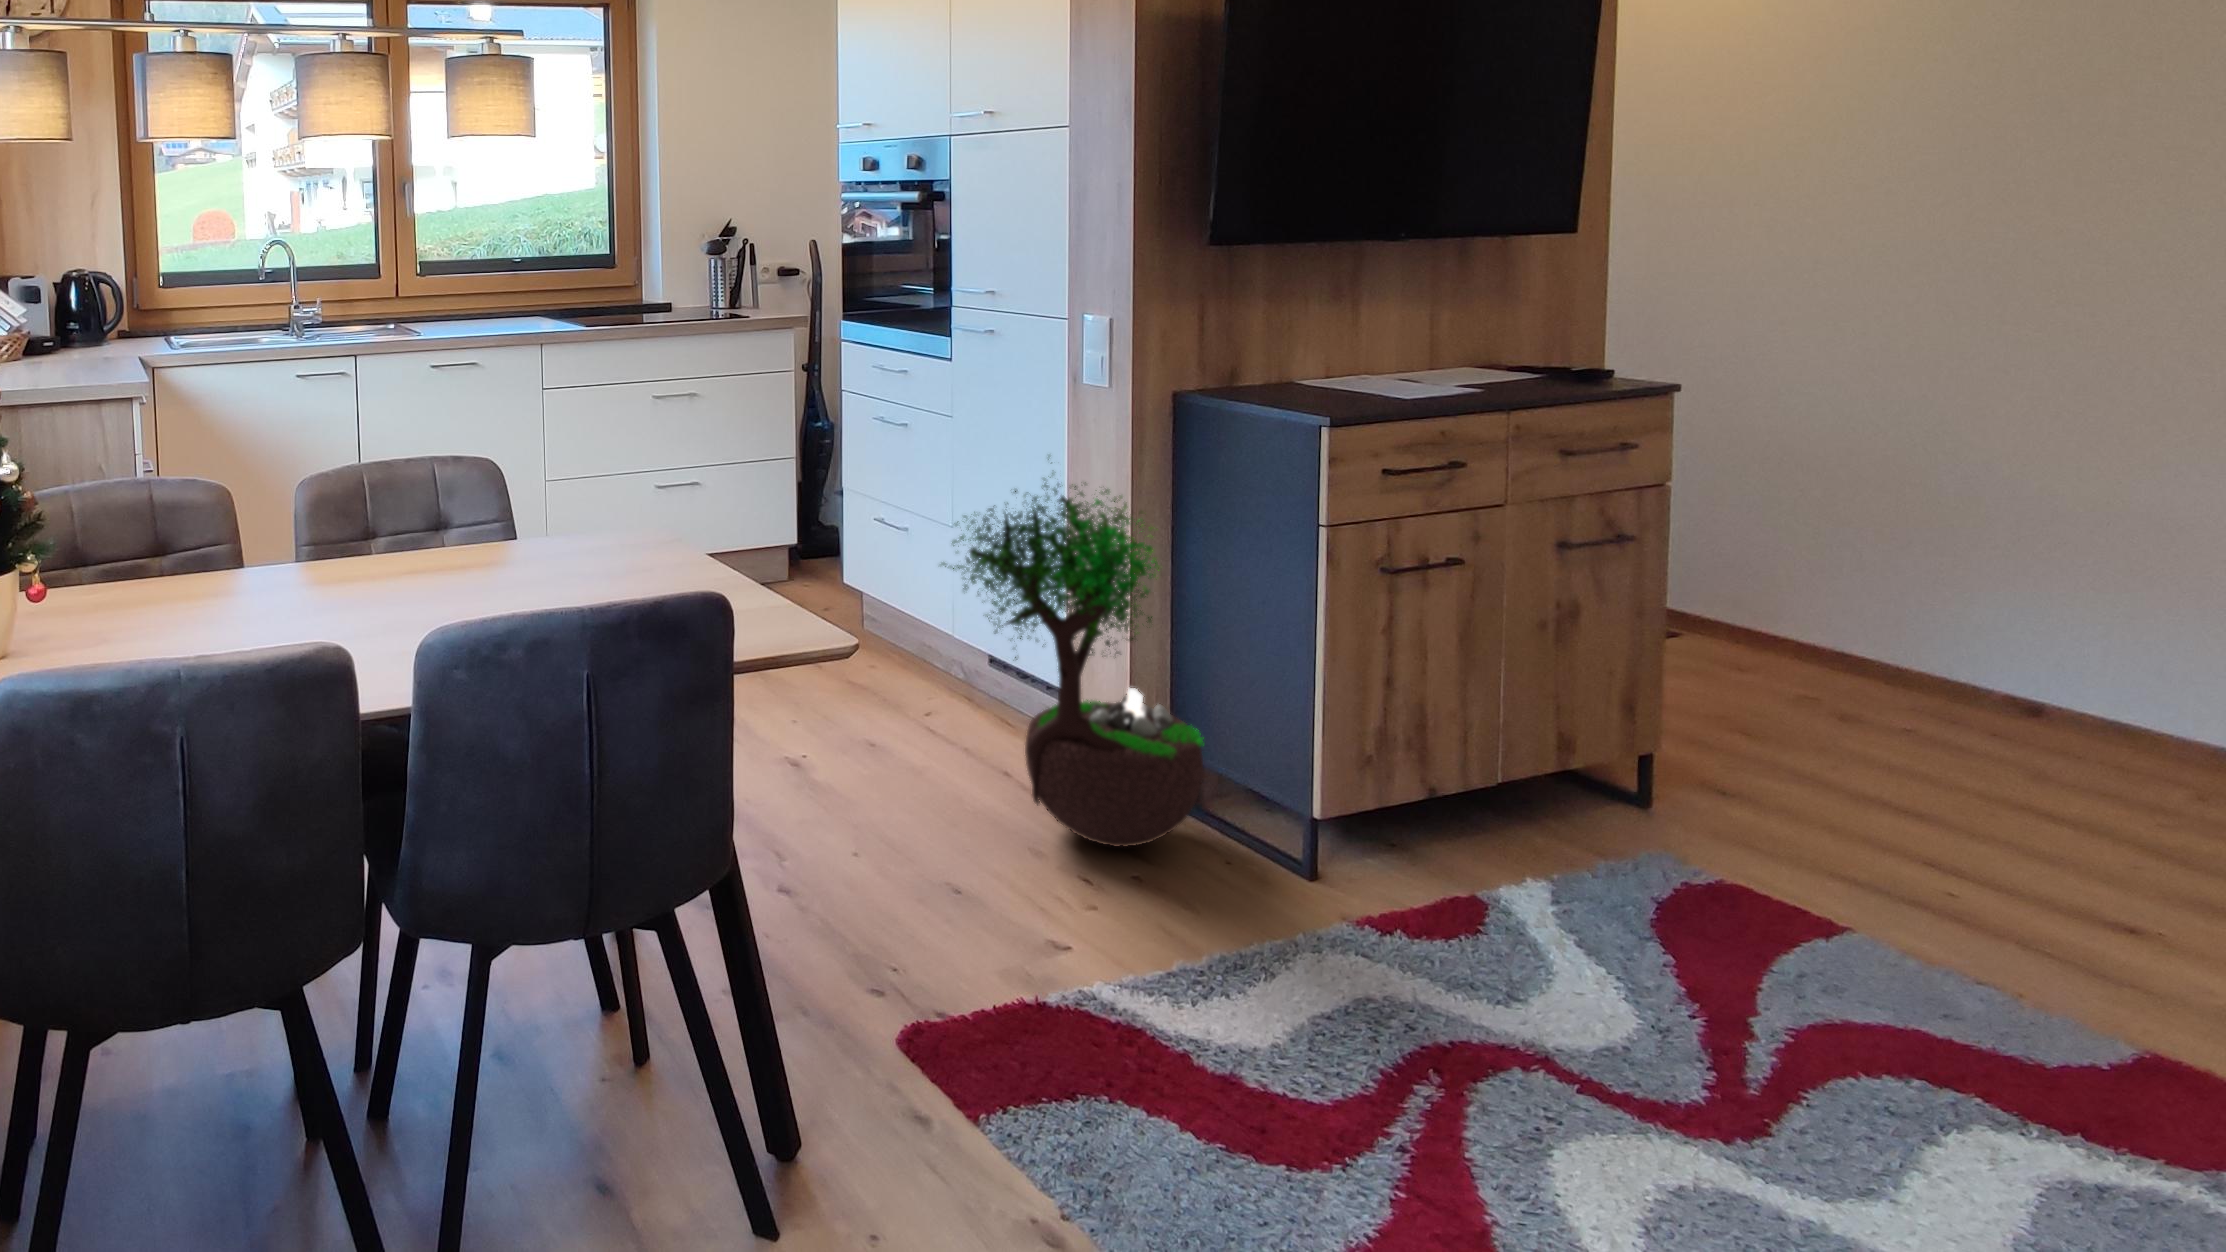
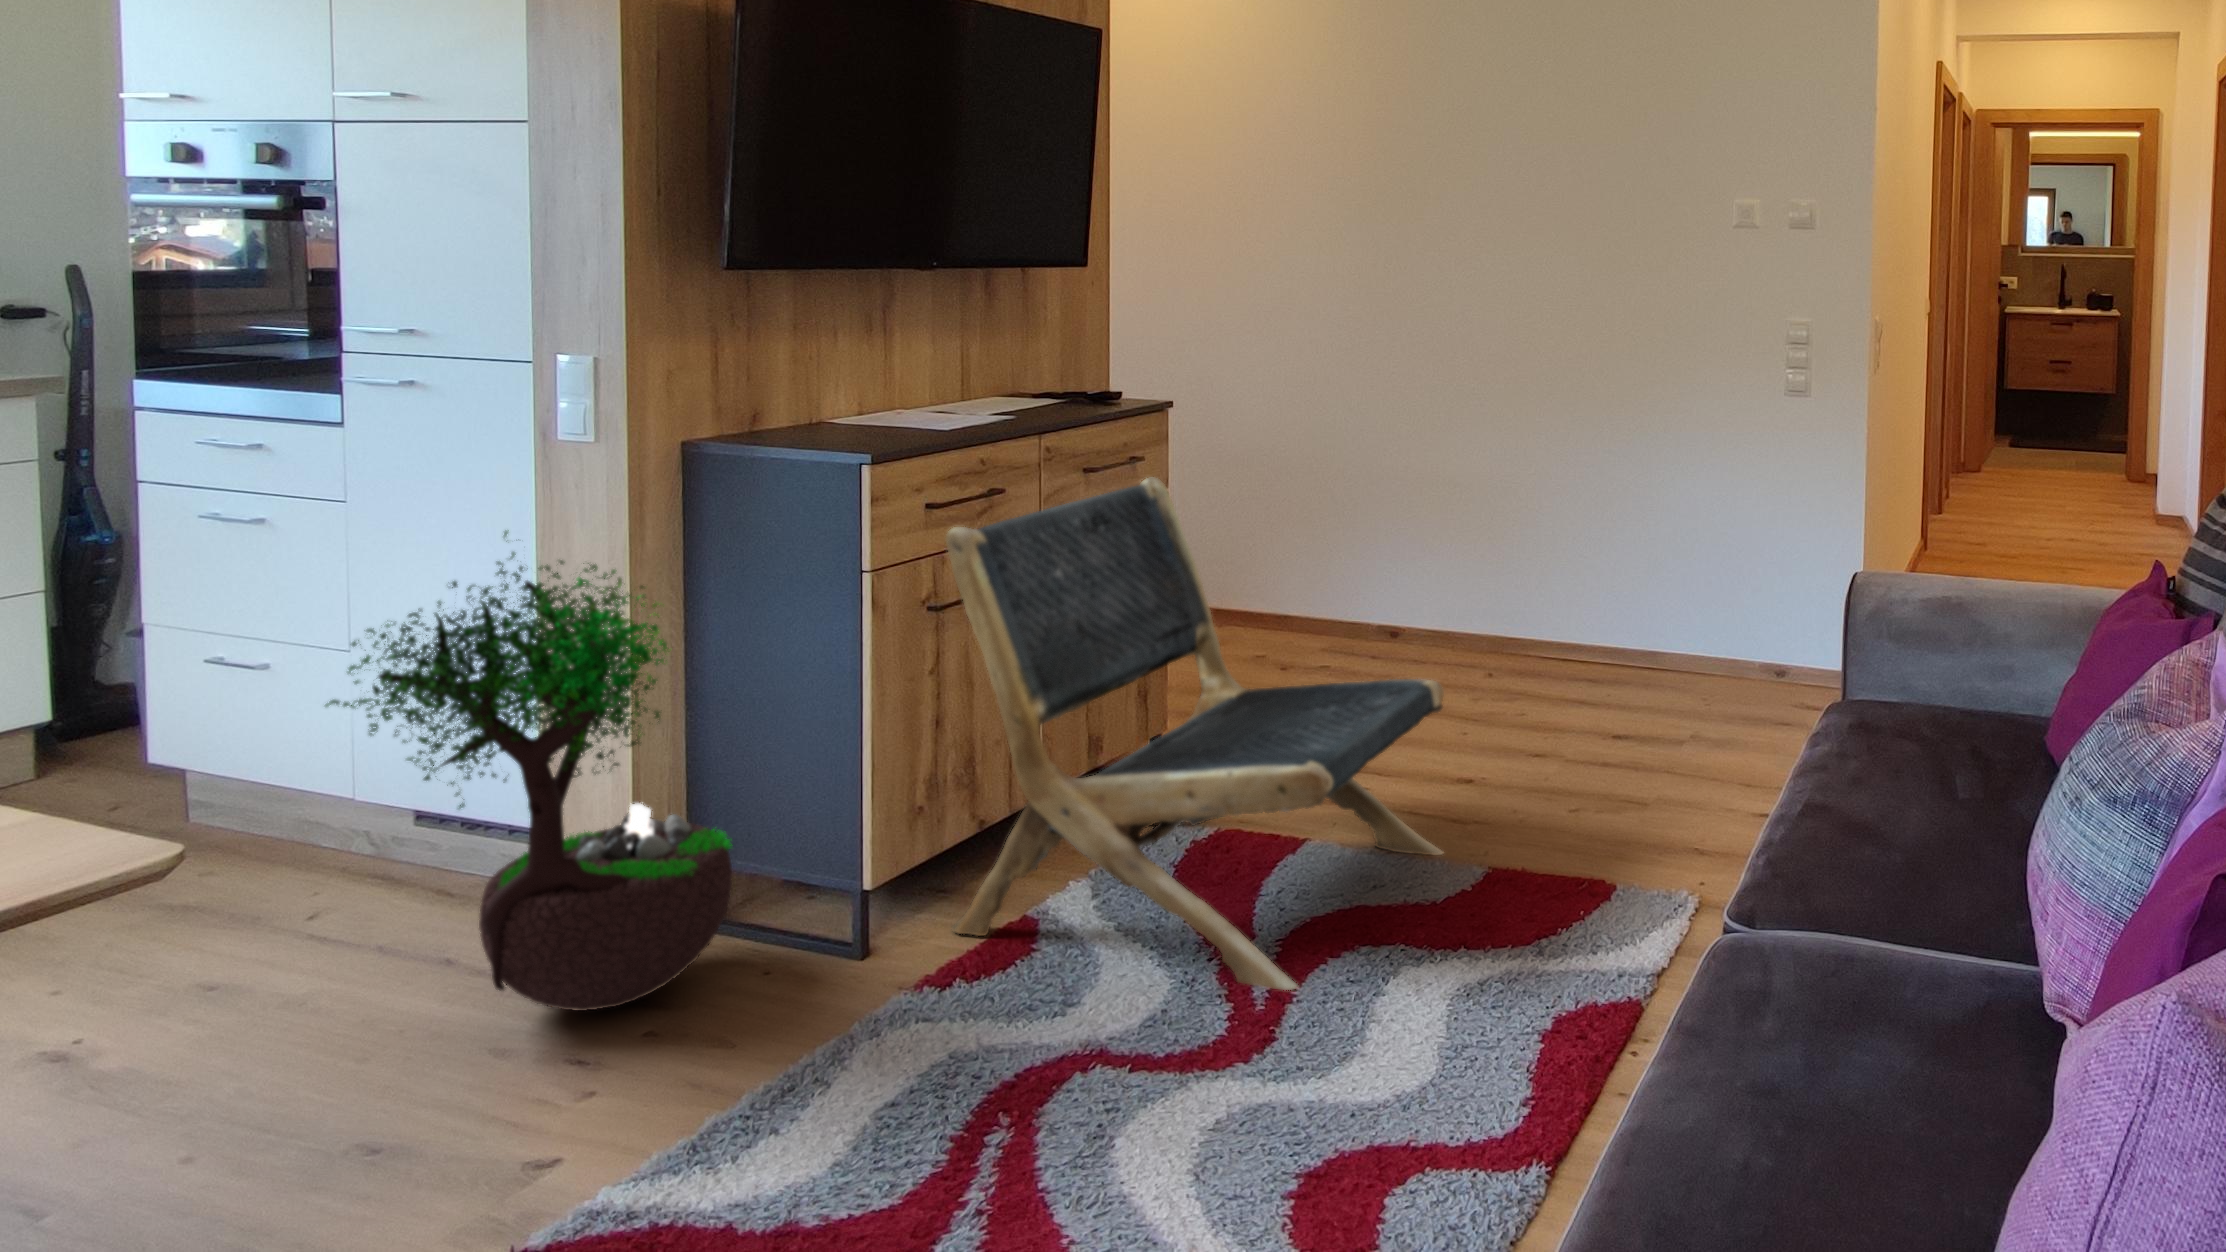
lounge chair: none [1396,469,2083,1100] -> present [946,478,1444,990]

